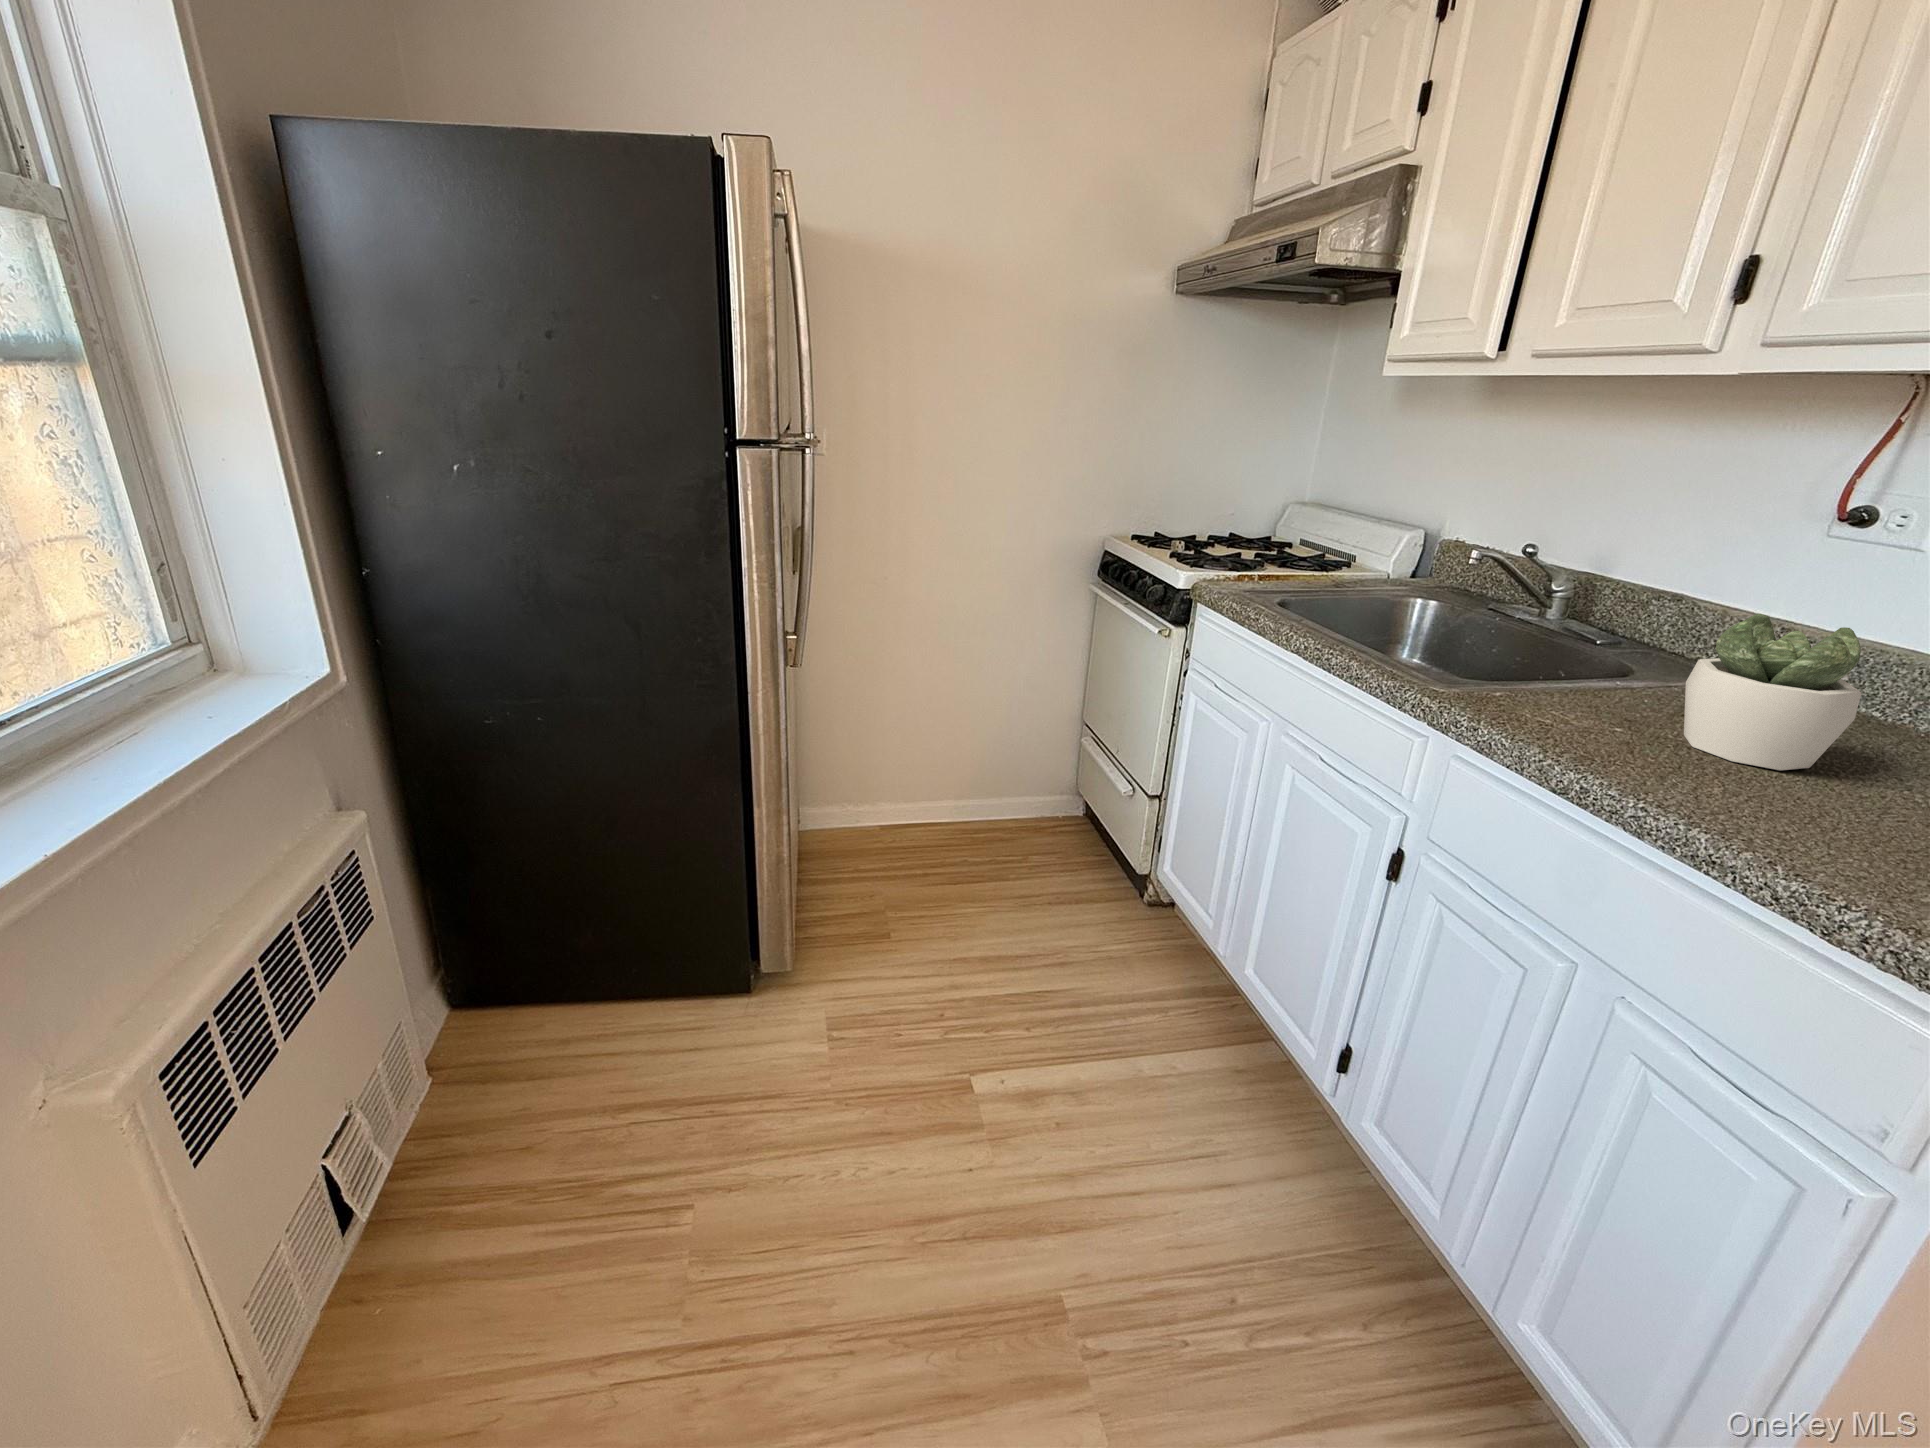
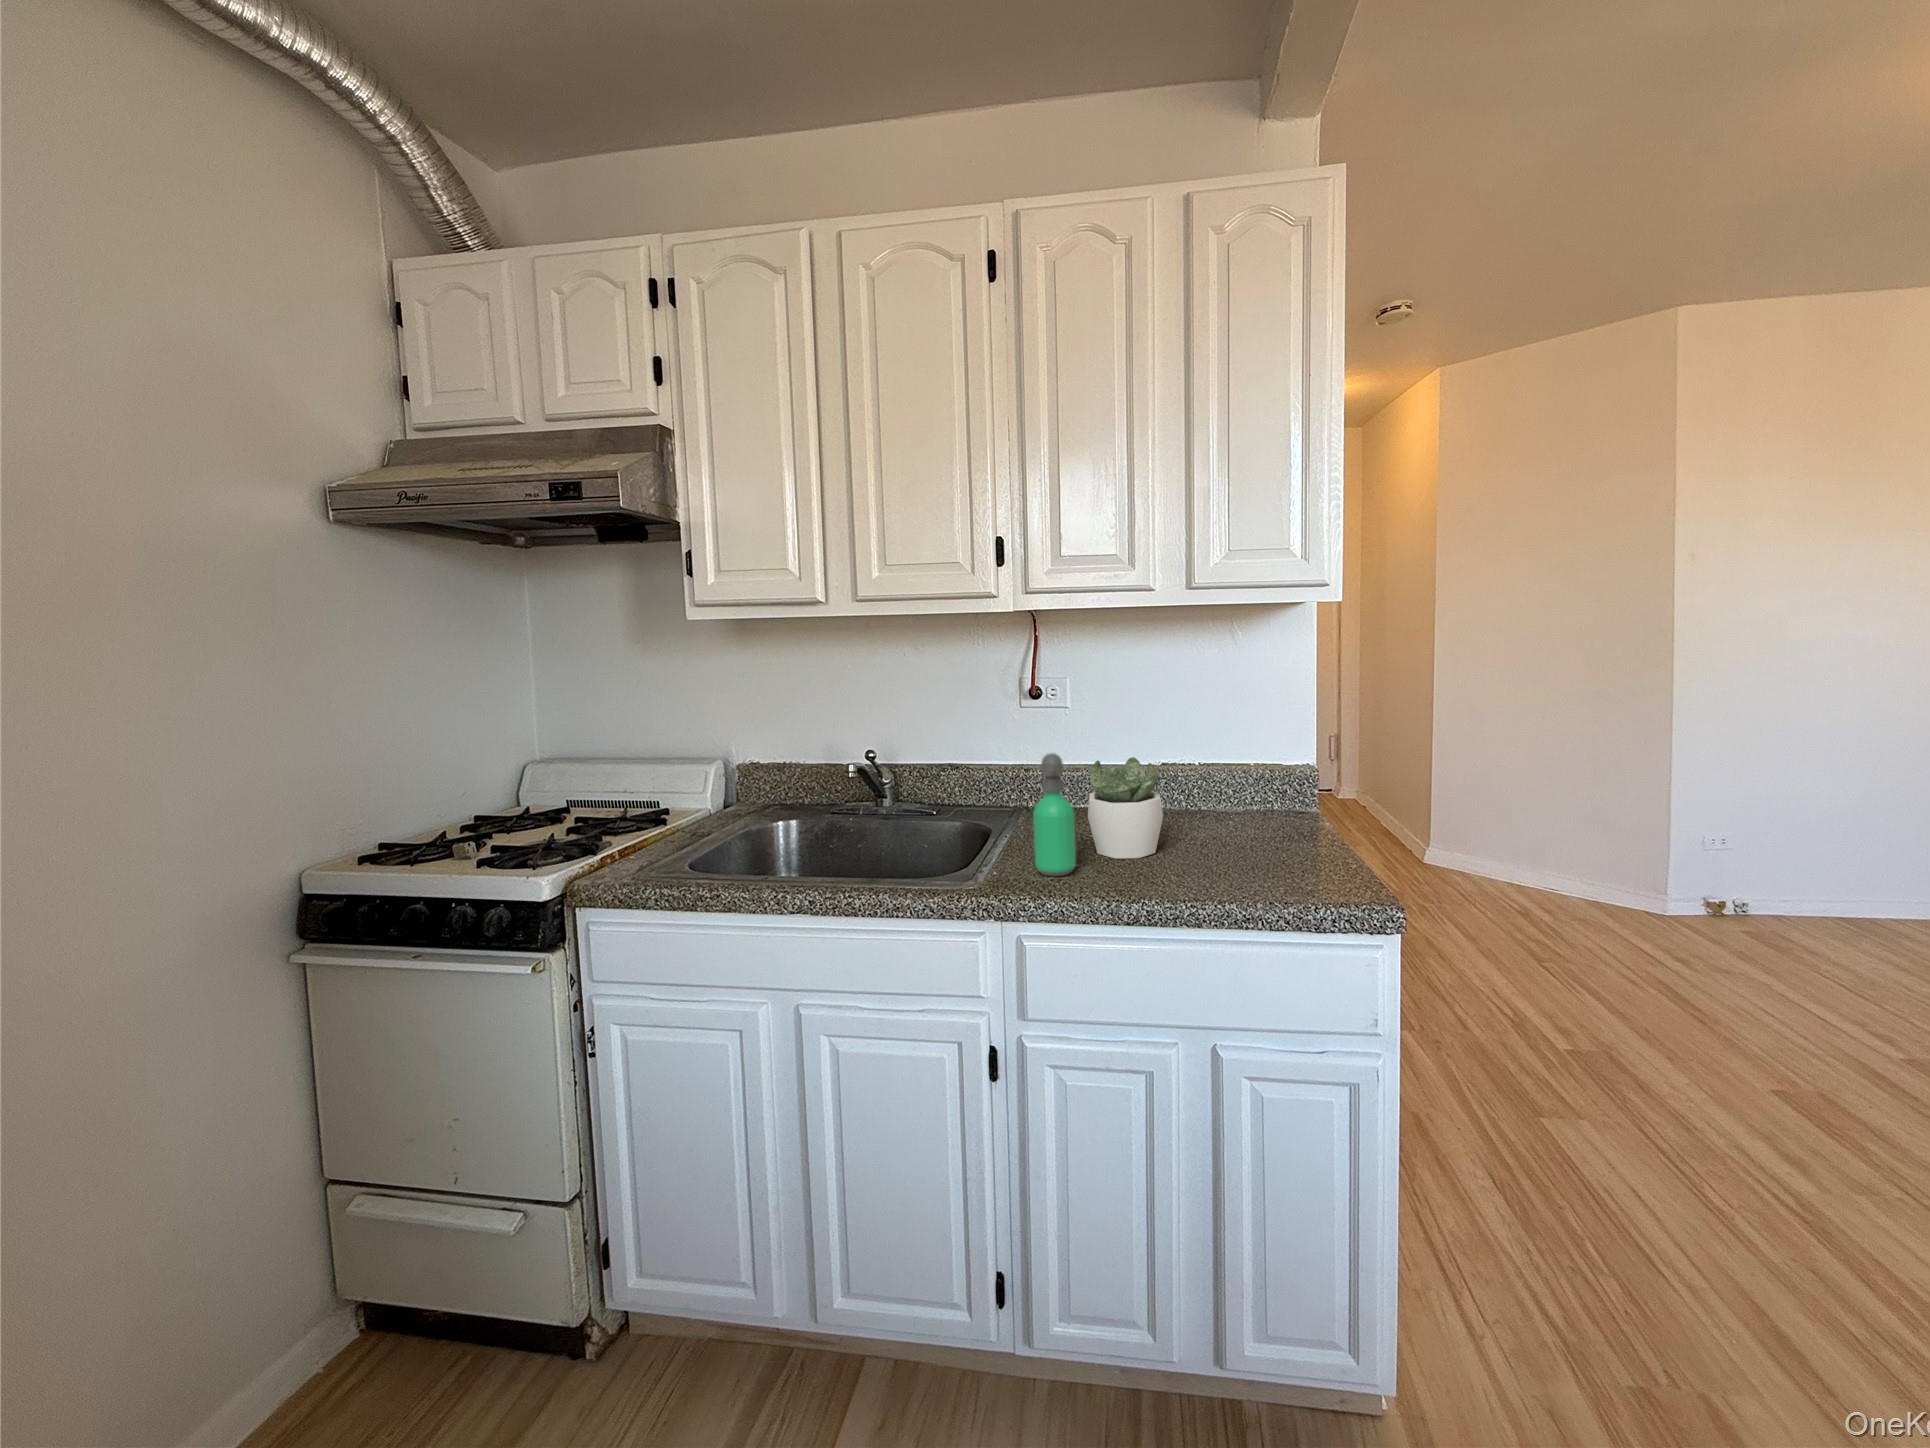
soap dispenser: none [1533,570,1623,724] -> present [1033,753,1076,876]

